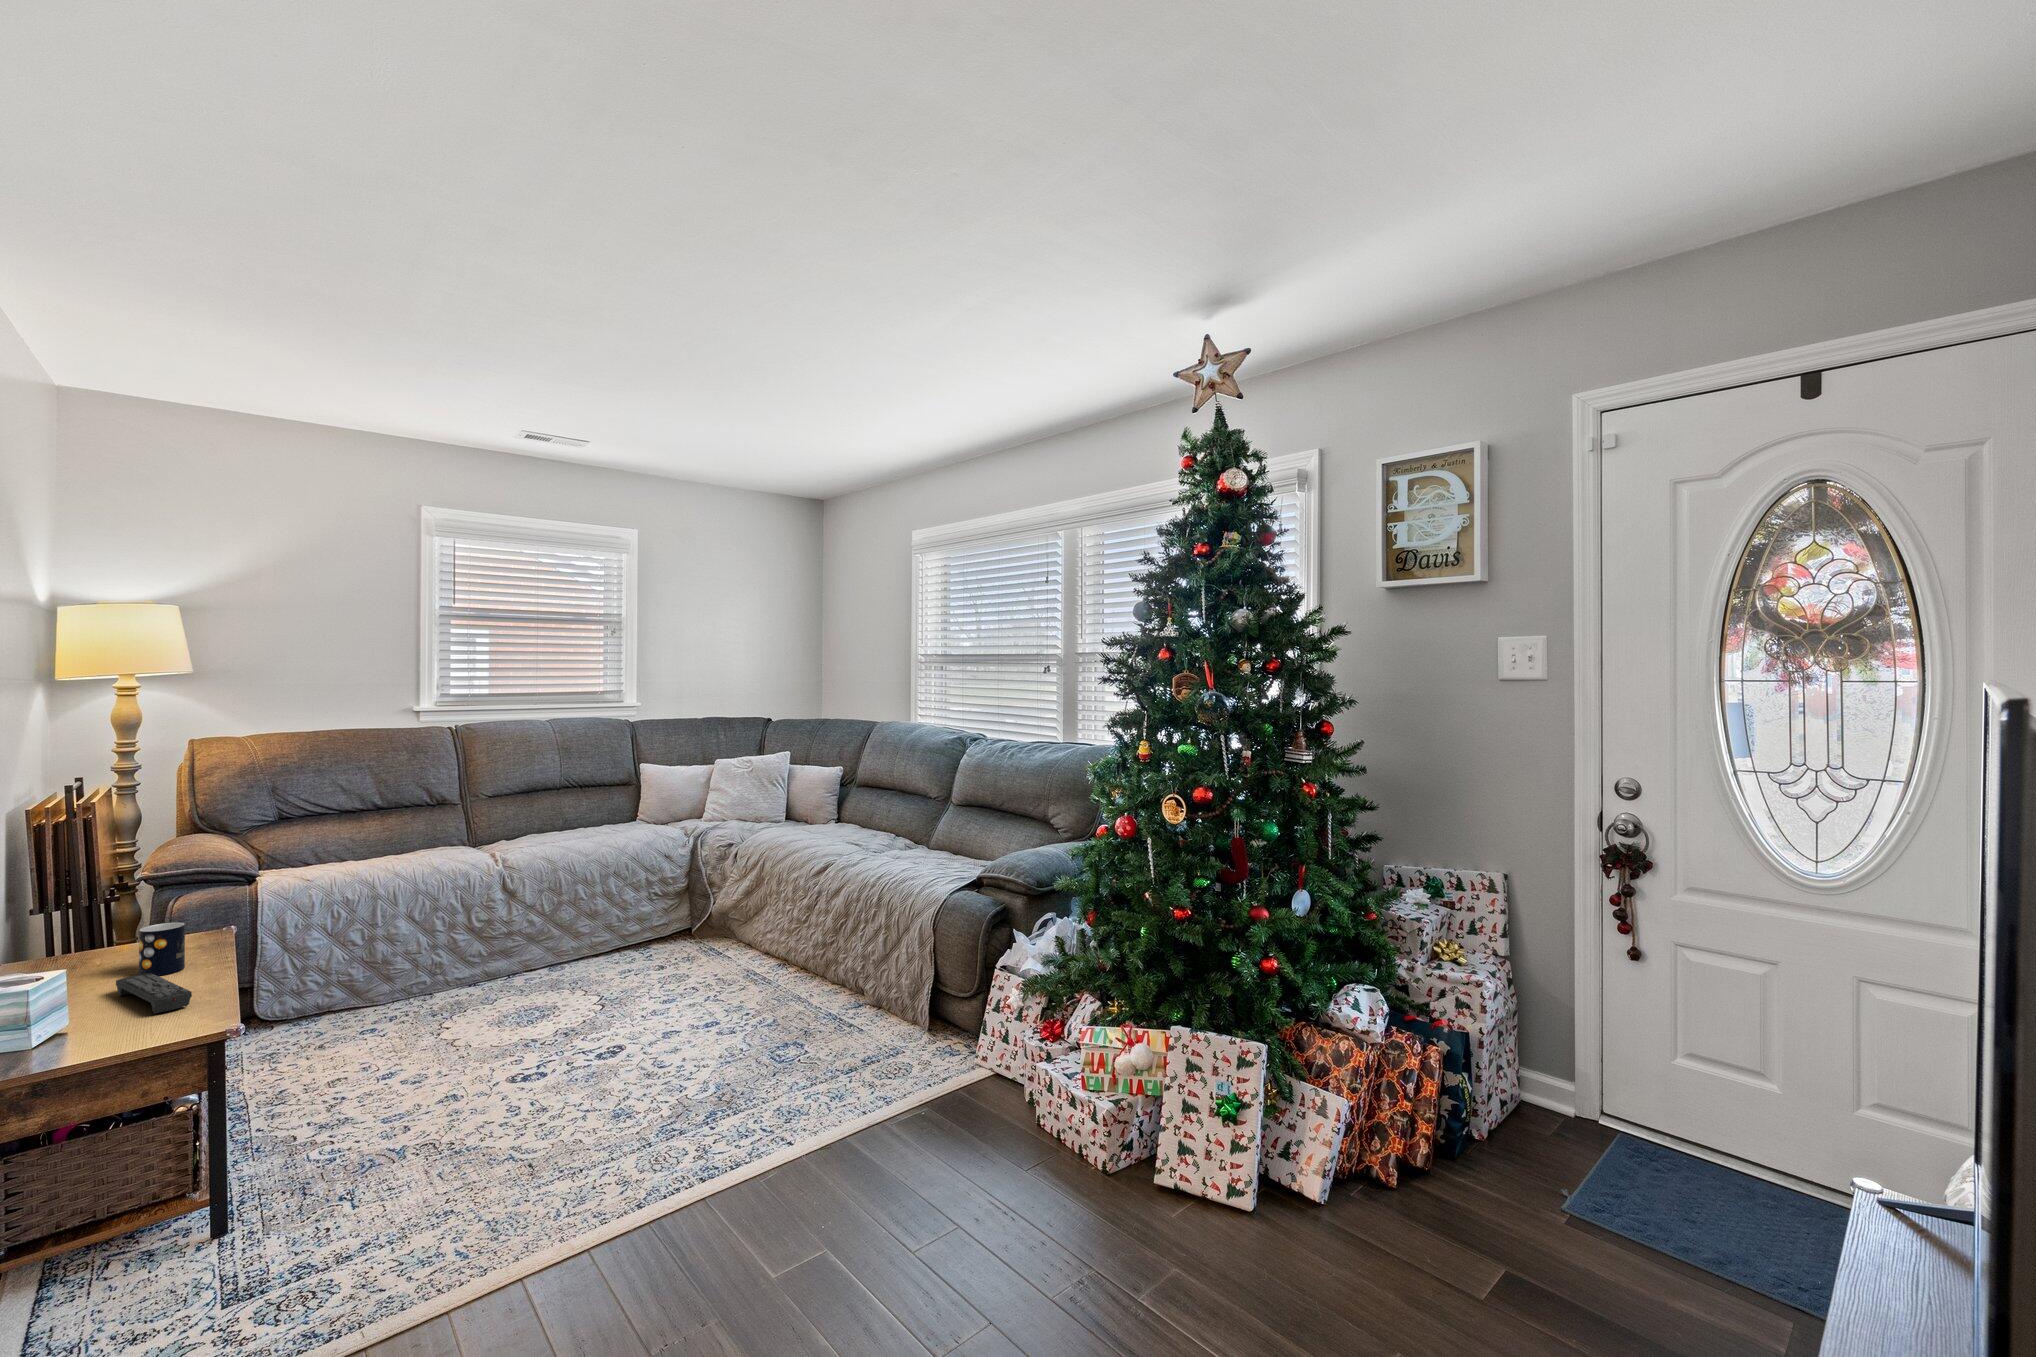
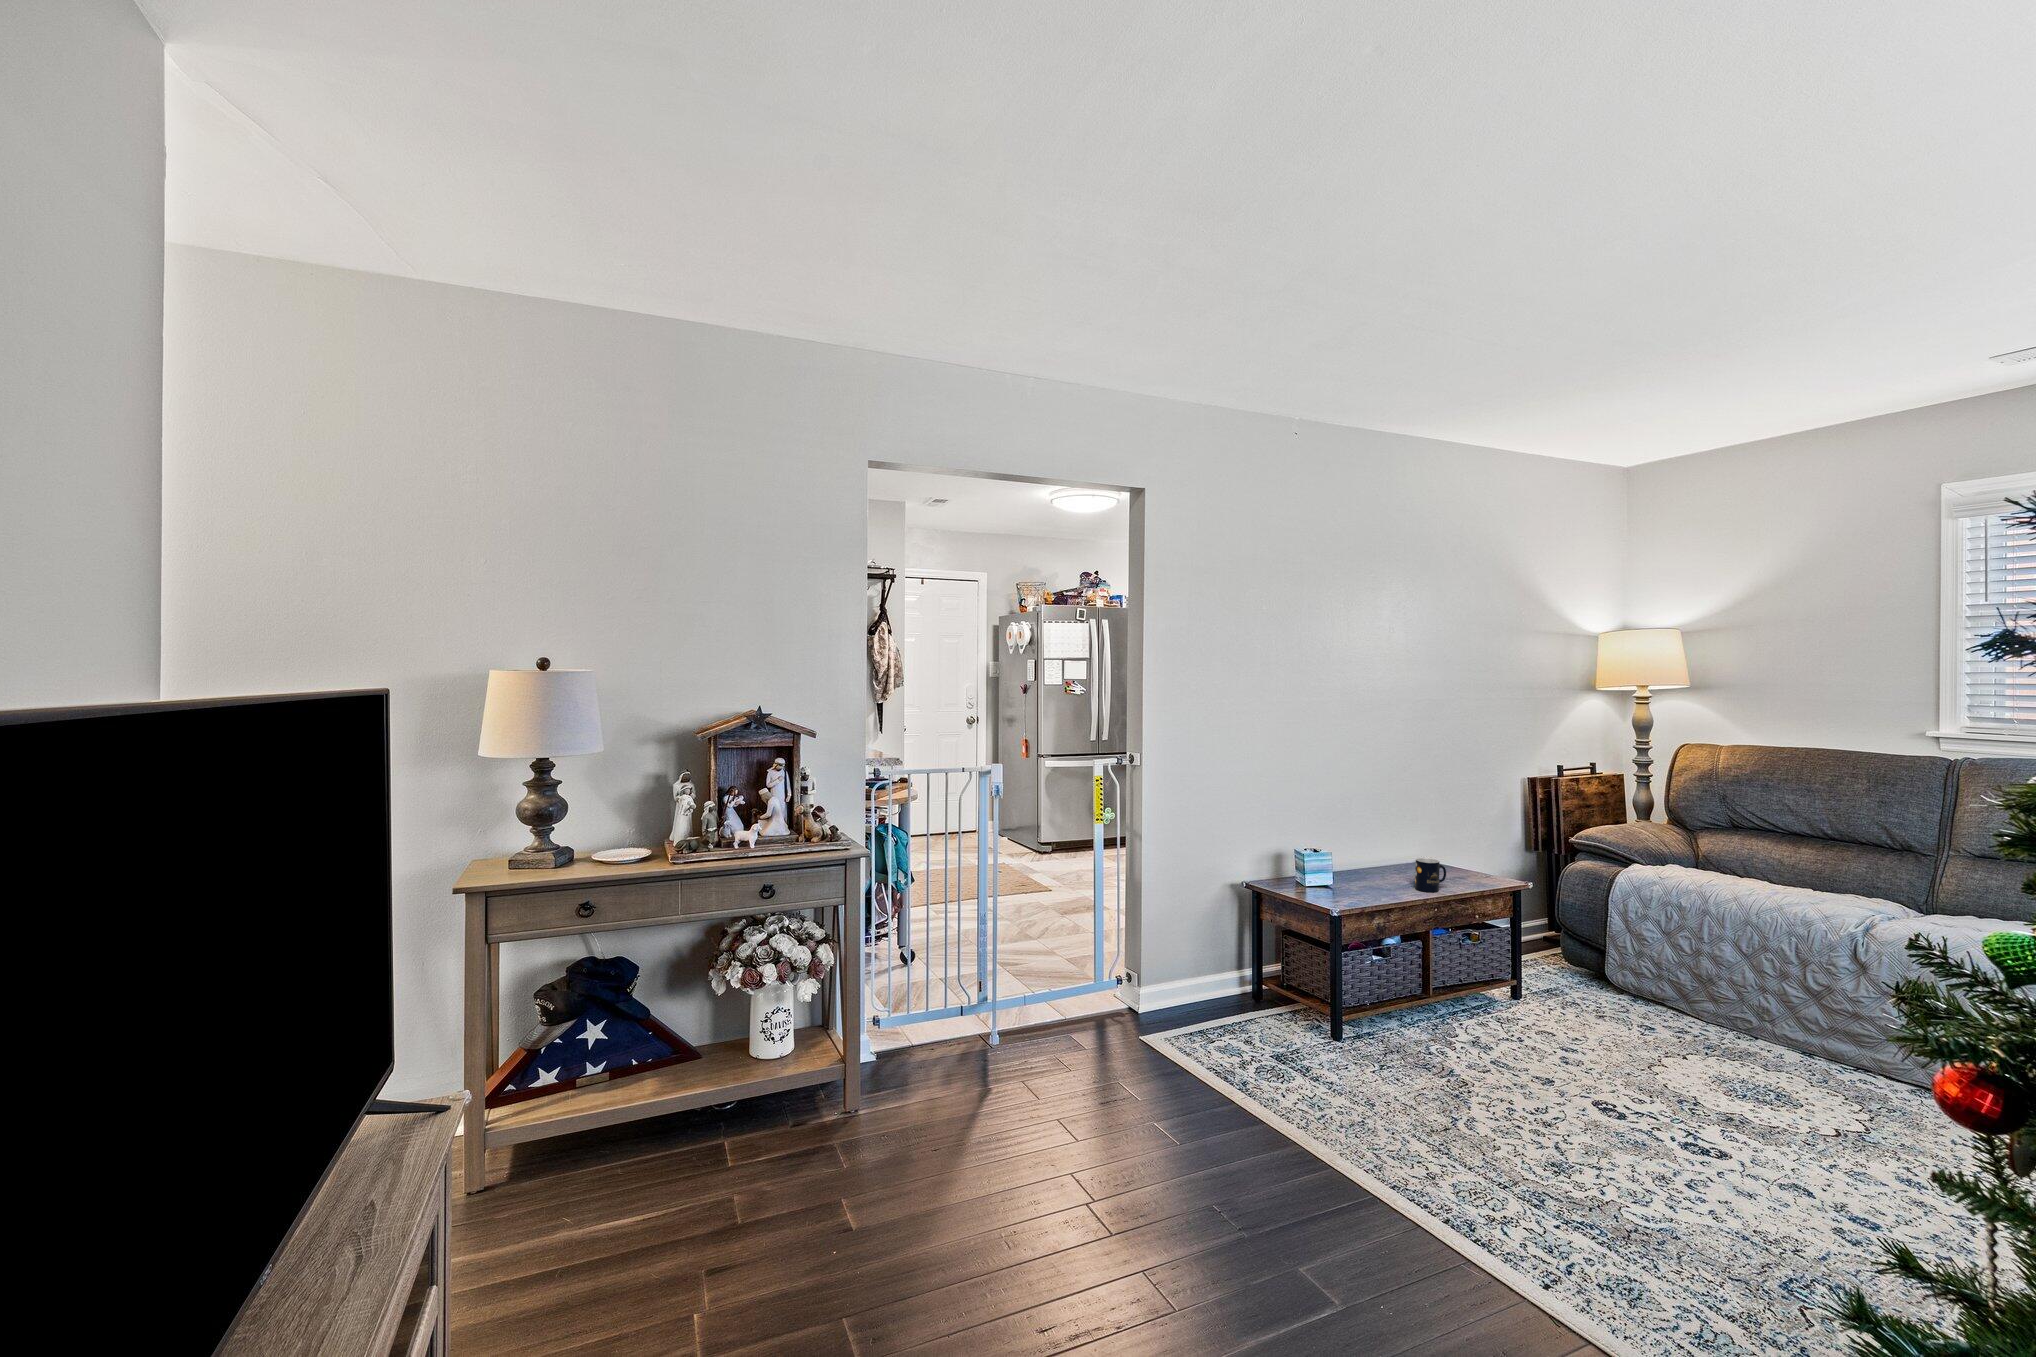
remote control: present [116,973,192,1014] -> none [1351,881,1398,904]

